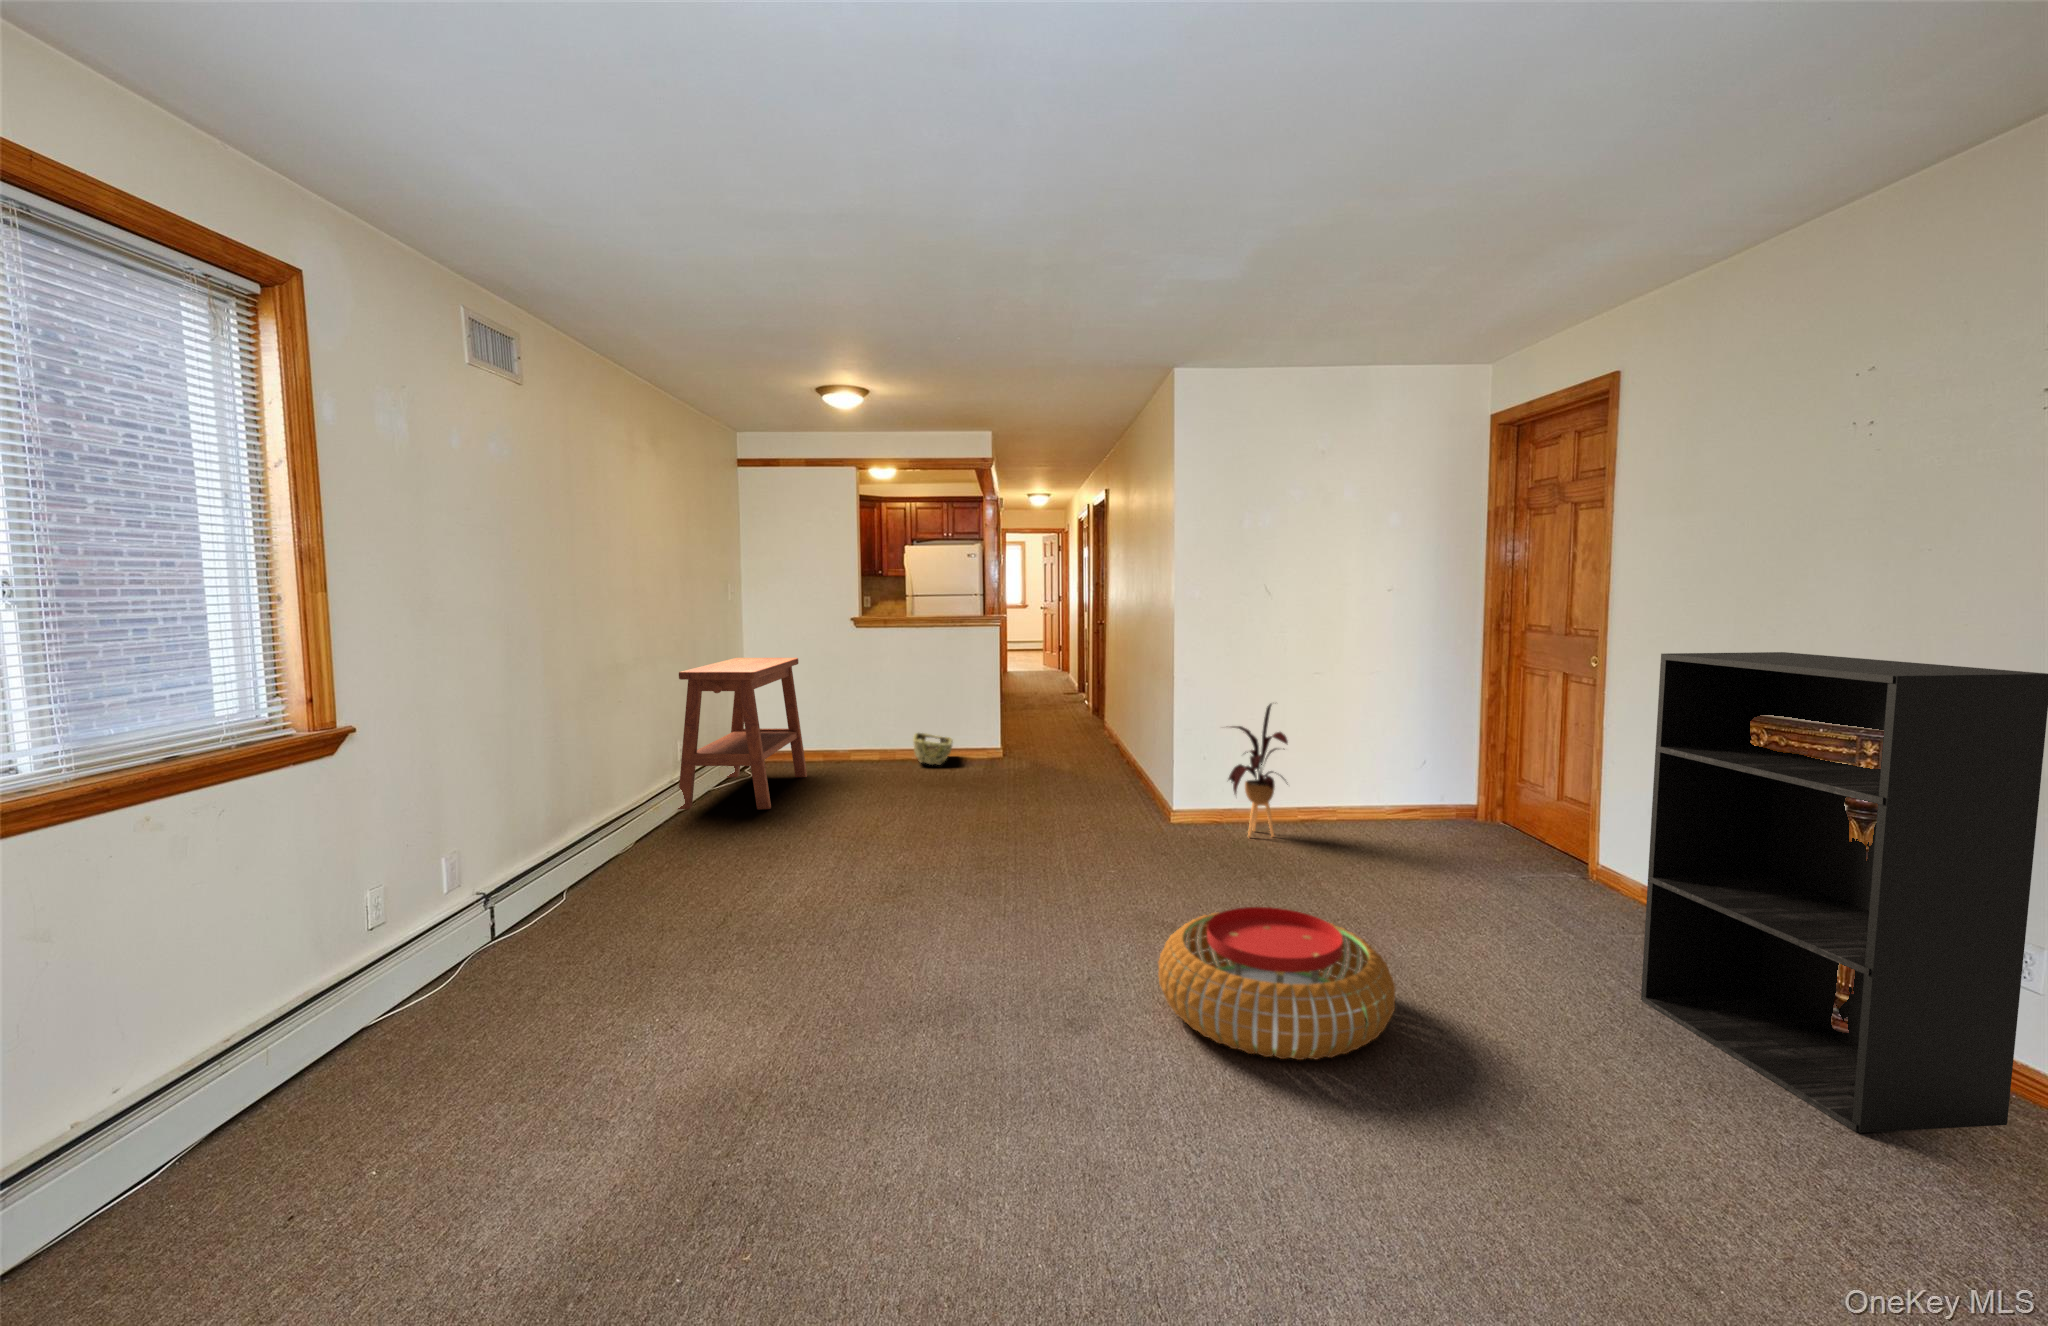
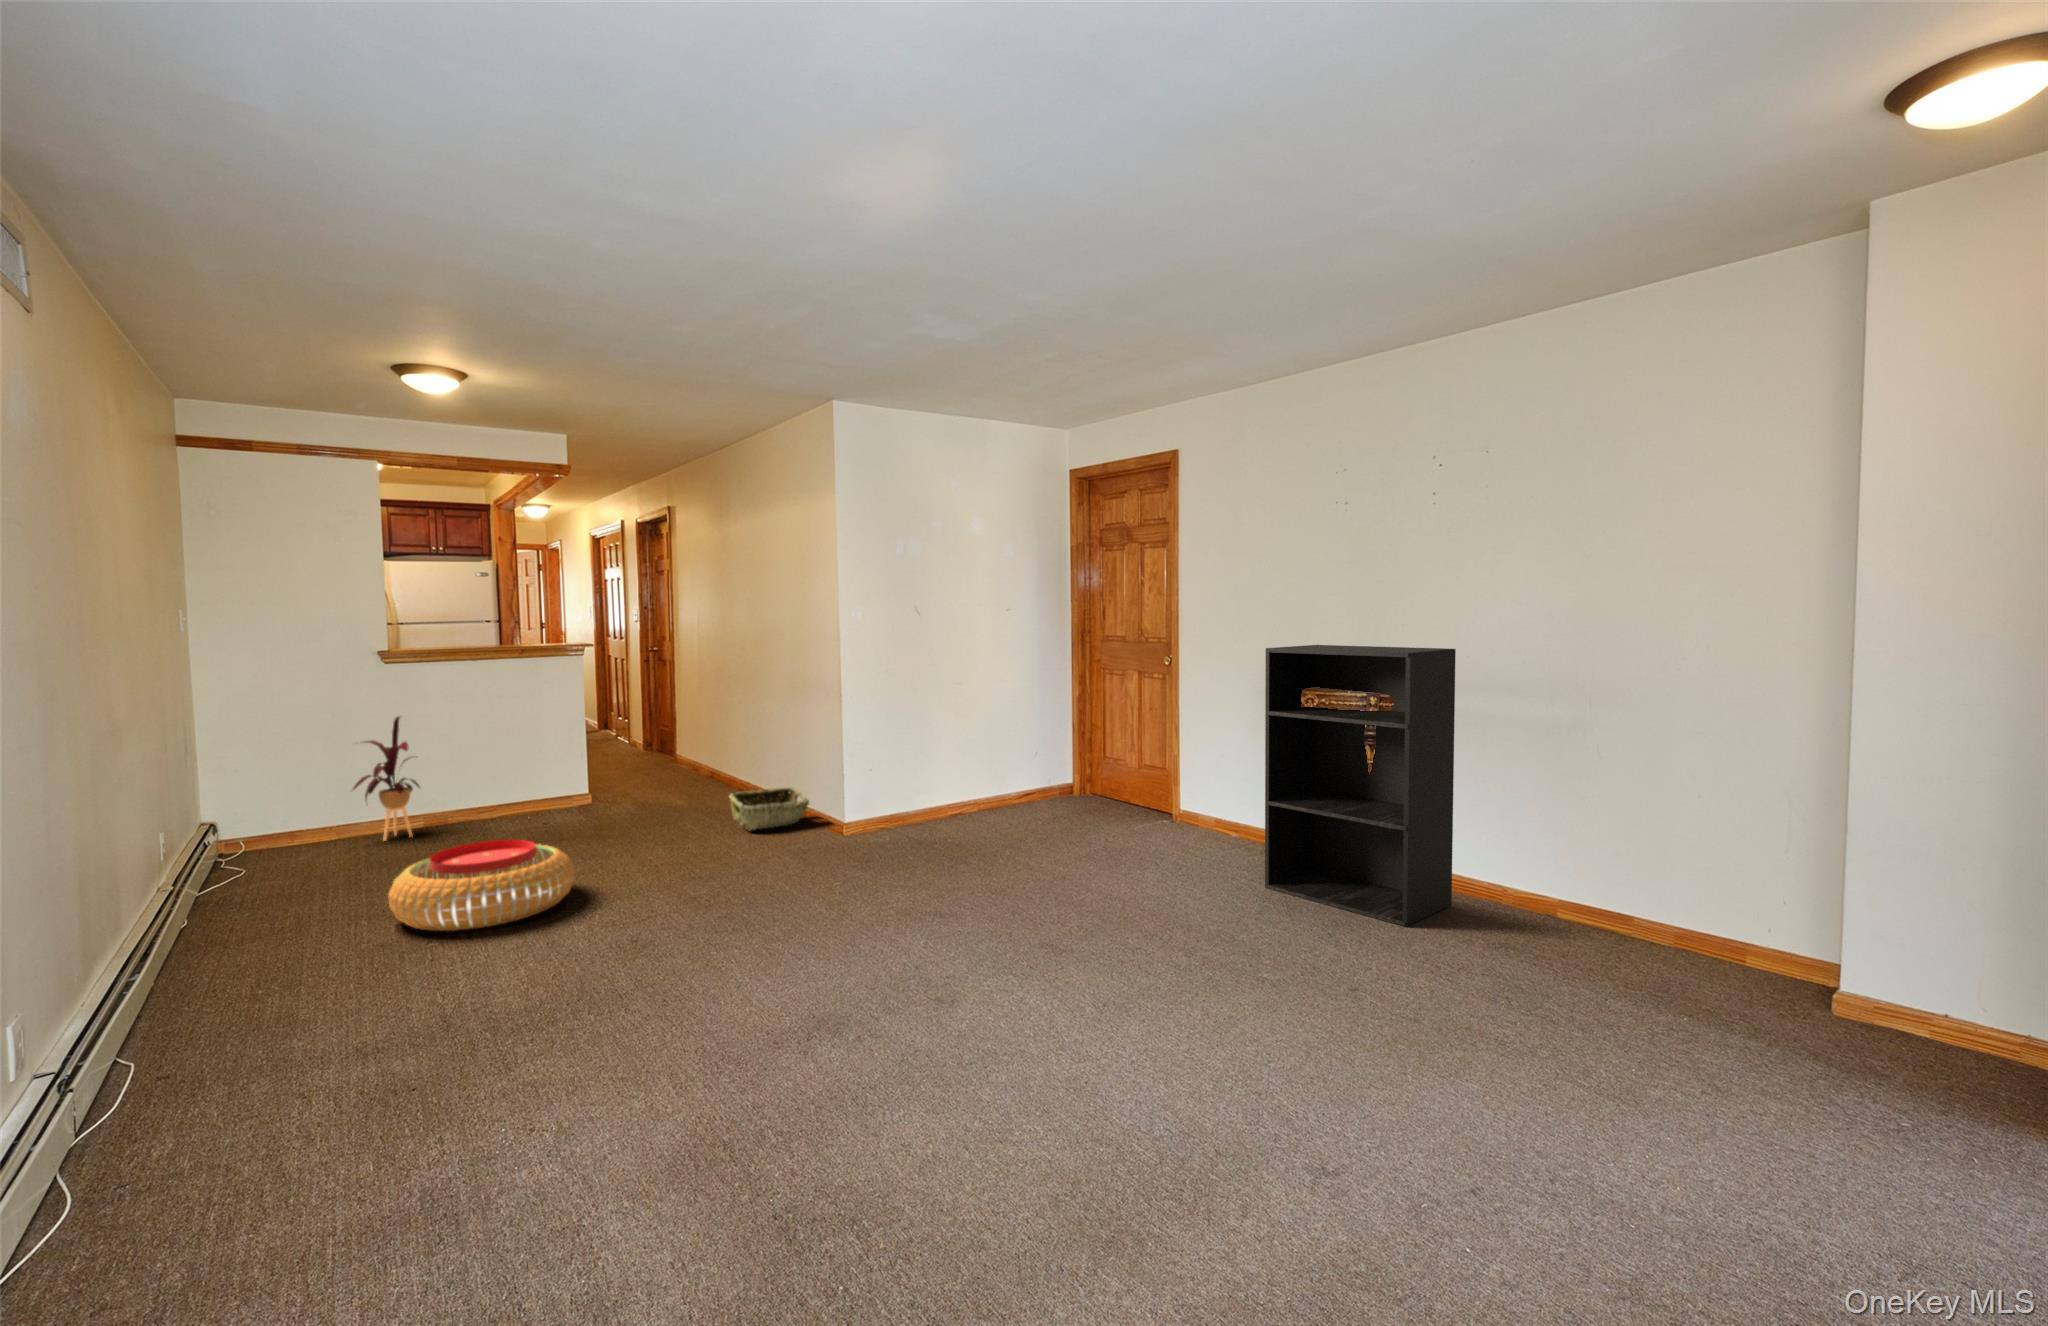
side table: present [678,658,807,809] -> none [174,706,343,929]
house plant: present [1228,704,1288,837] -> present [353,717,419,841]
woven basket: present [913,733,953,765] -> present [729,787,809,831]
pouf: present [1158,907,1396,1060] -> present [389,839,574,931]

